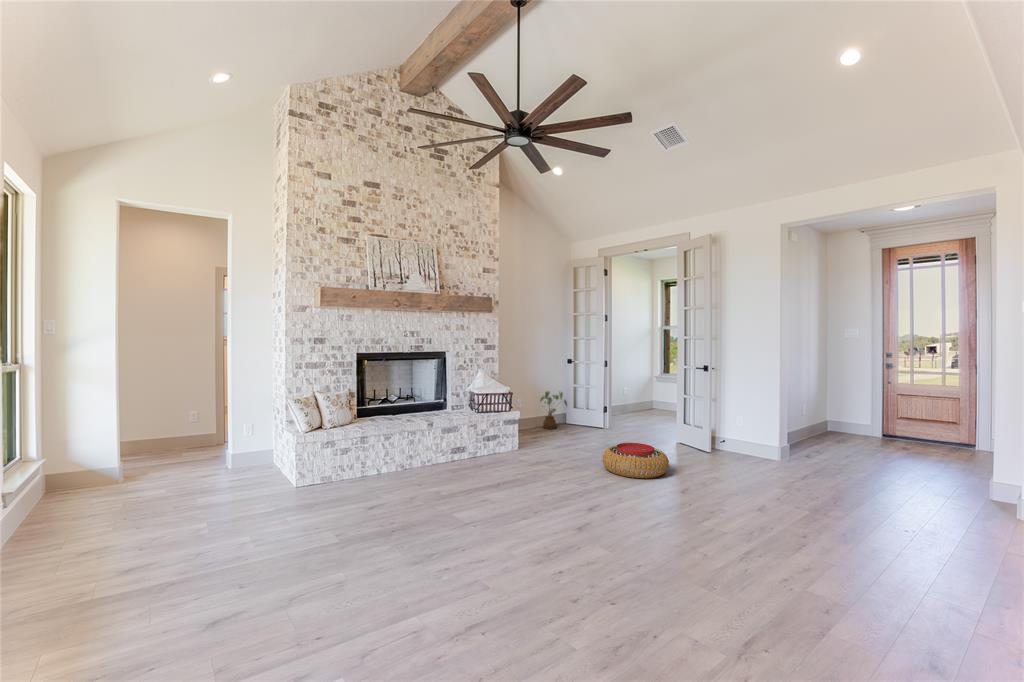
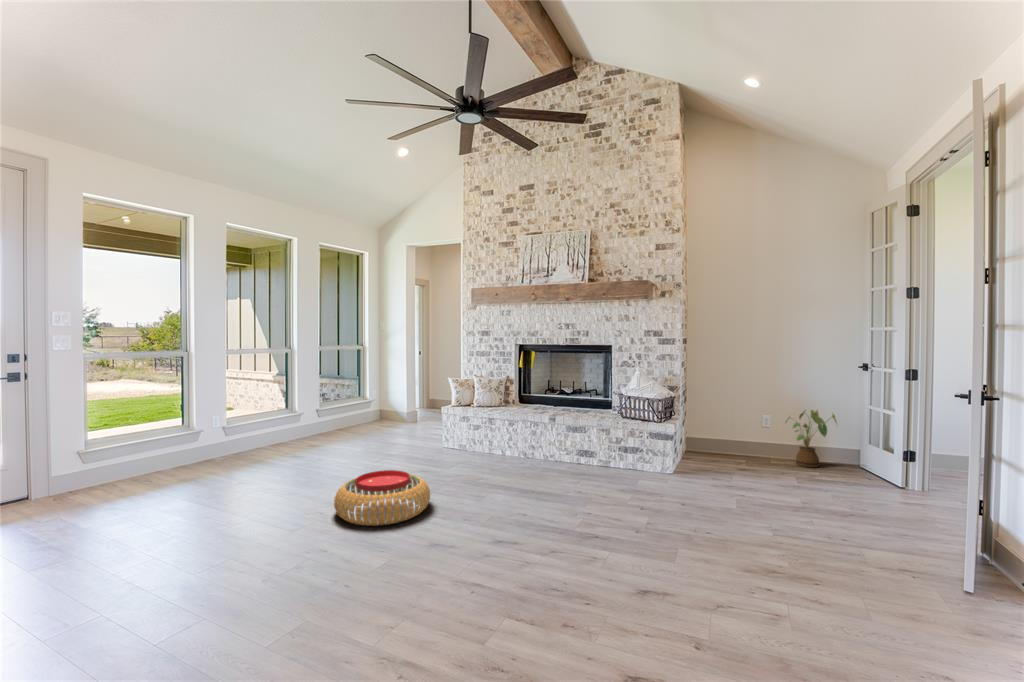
pouf: present [602,443,669,478] -> present [334,470,430,526]

